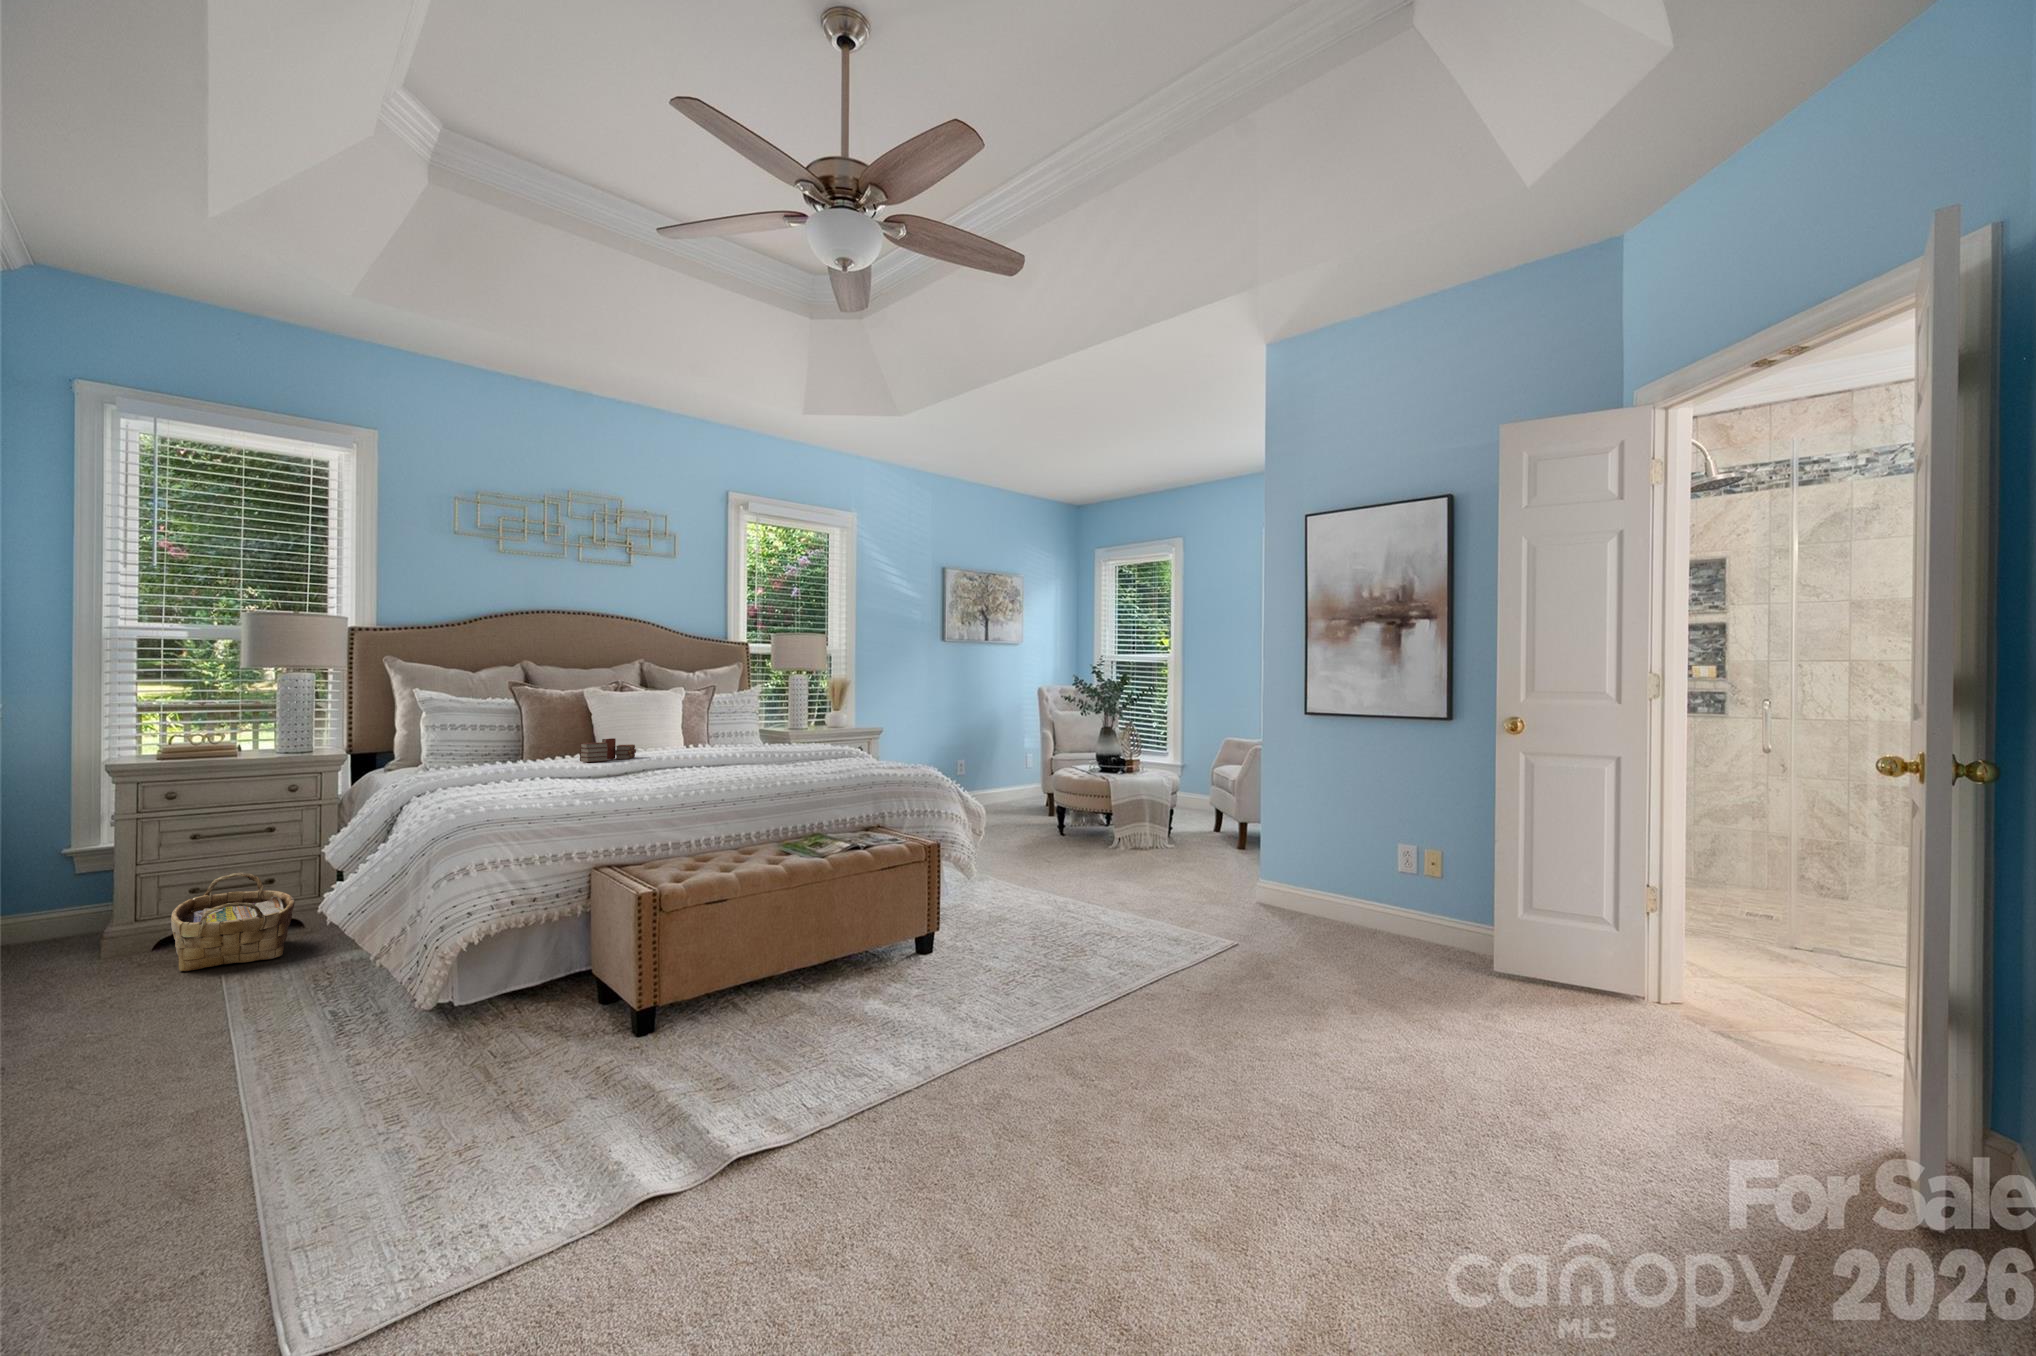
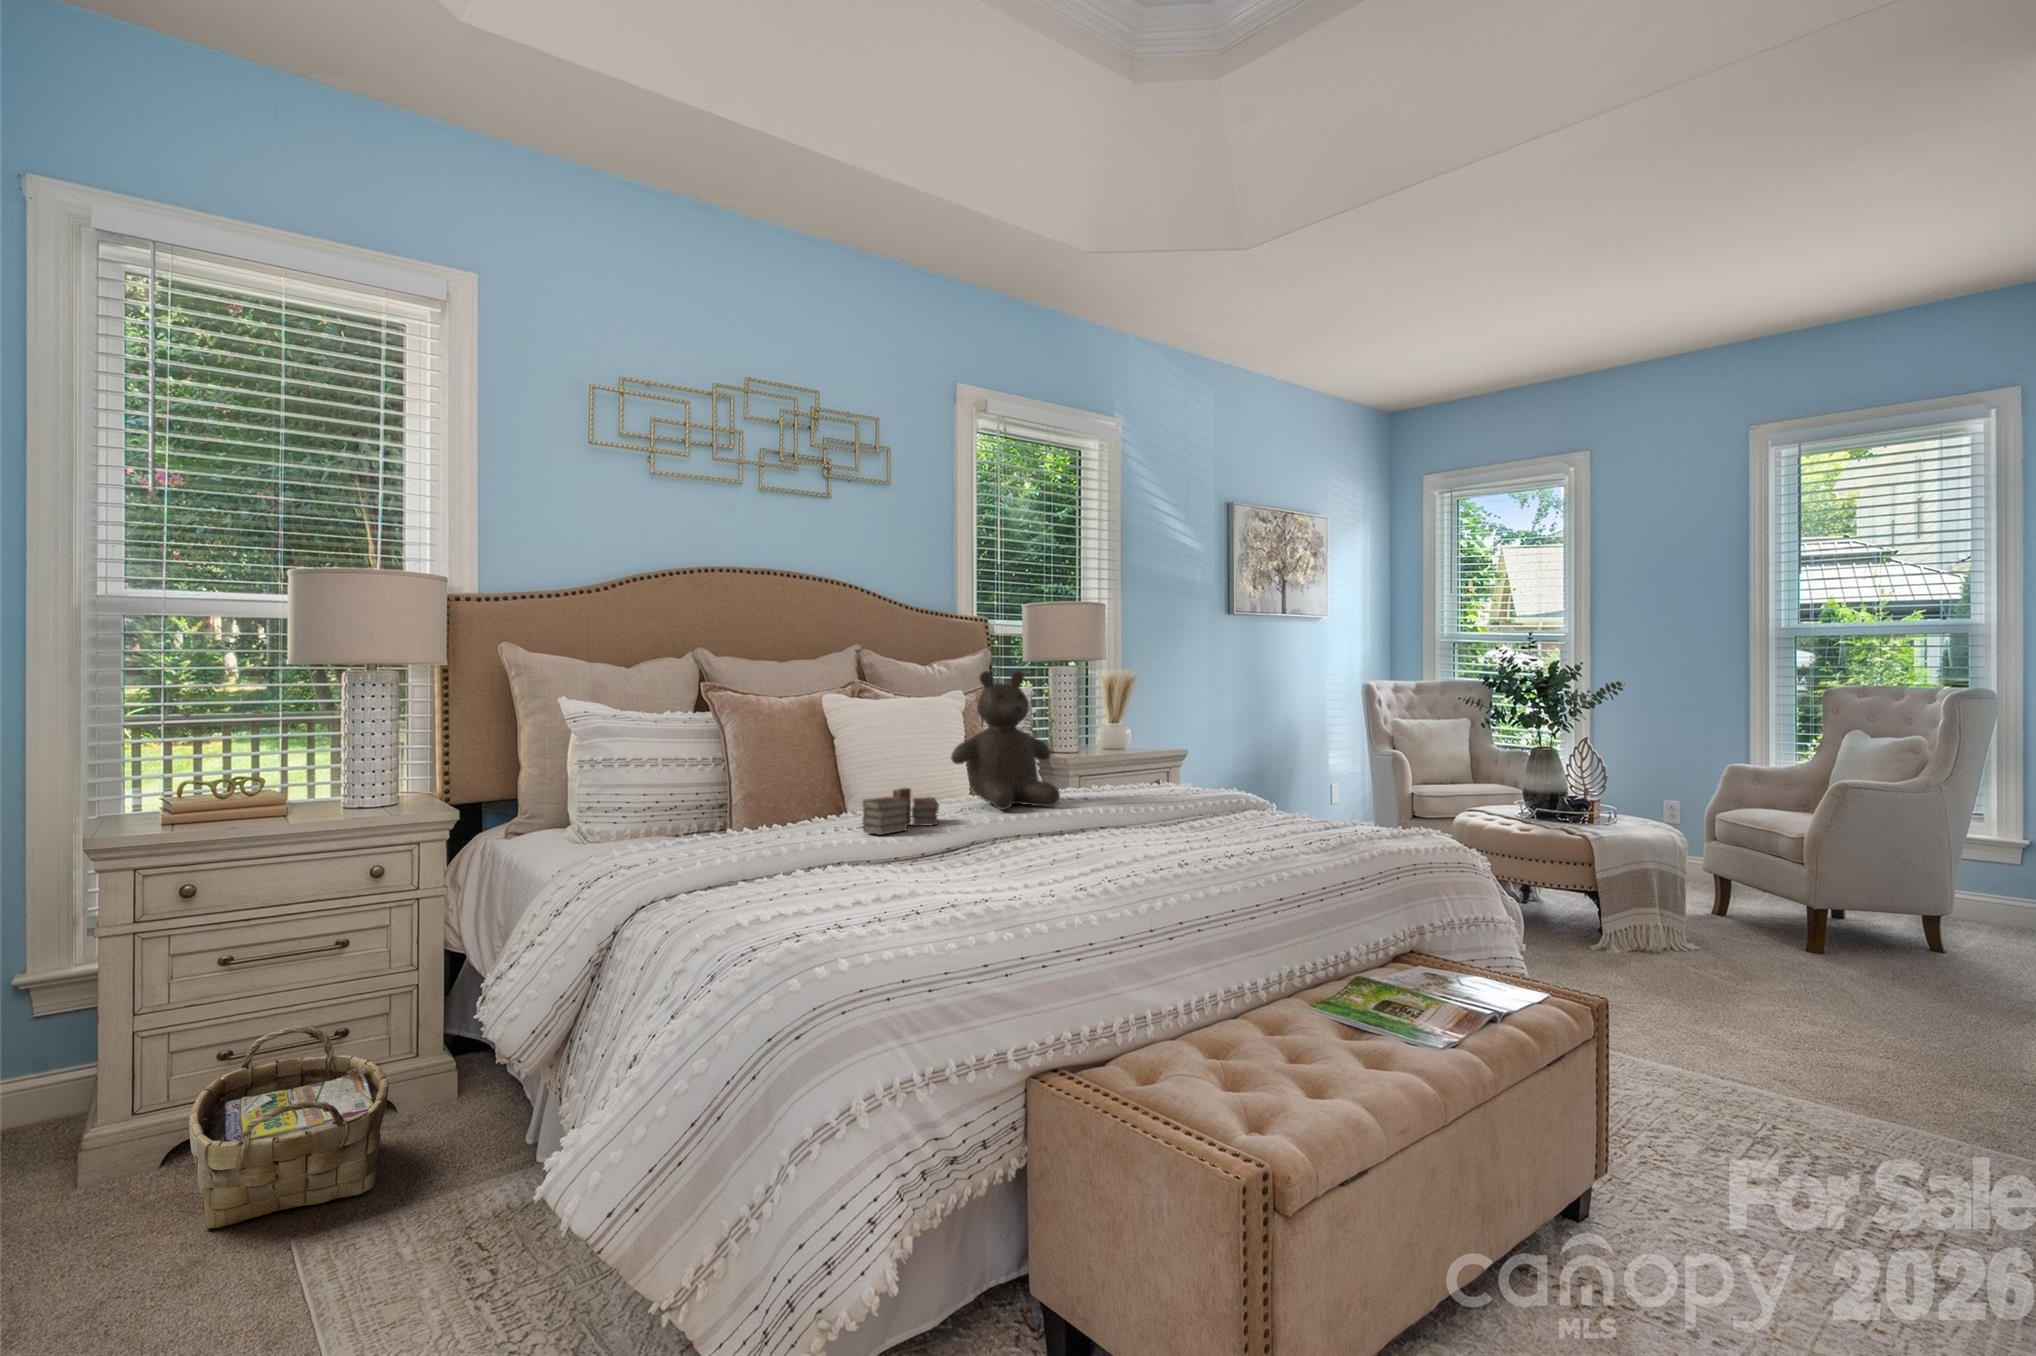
teddy bear: none [656,674,723,753] -> present [951,671,1060,810]

